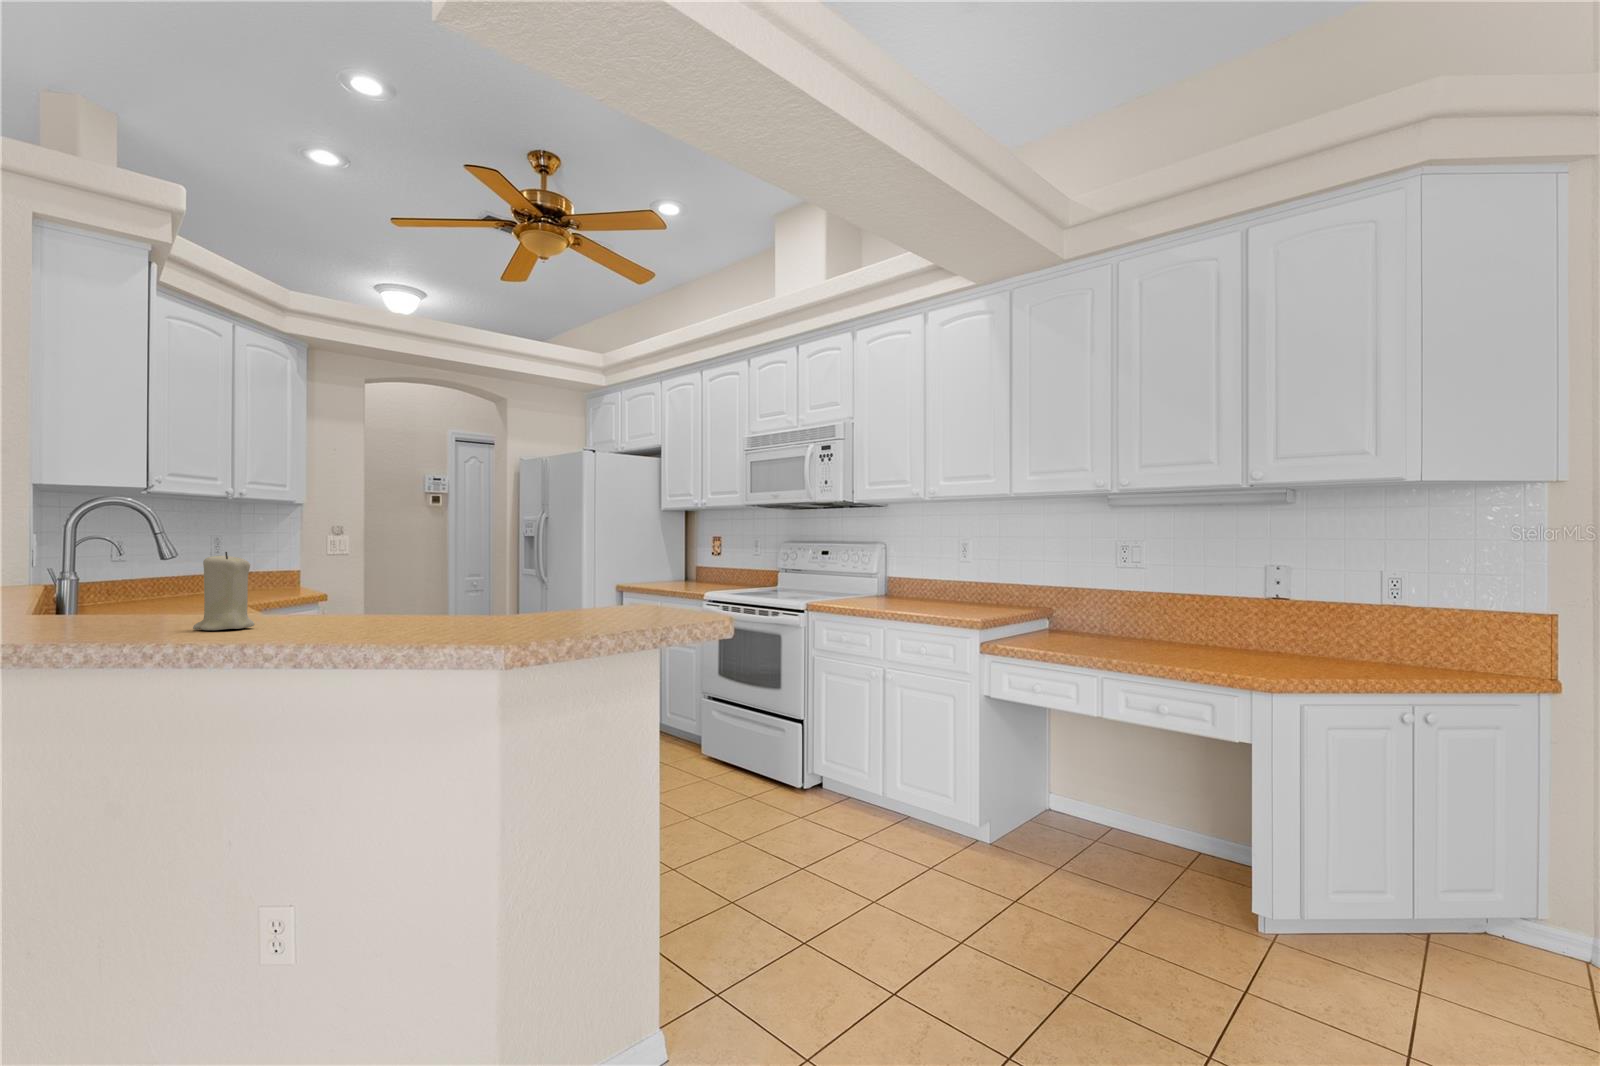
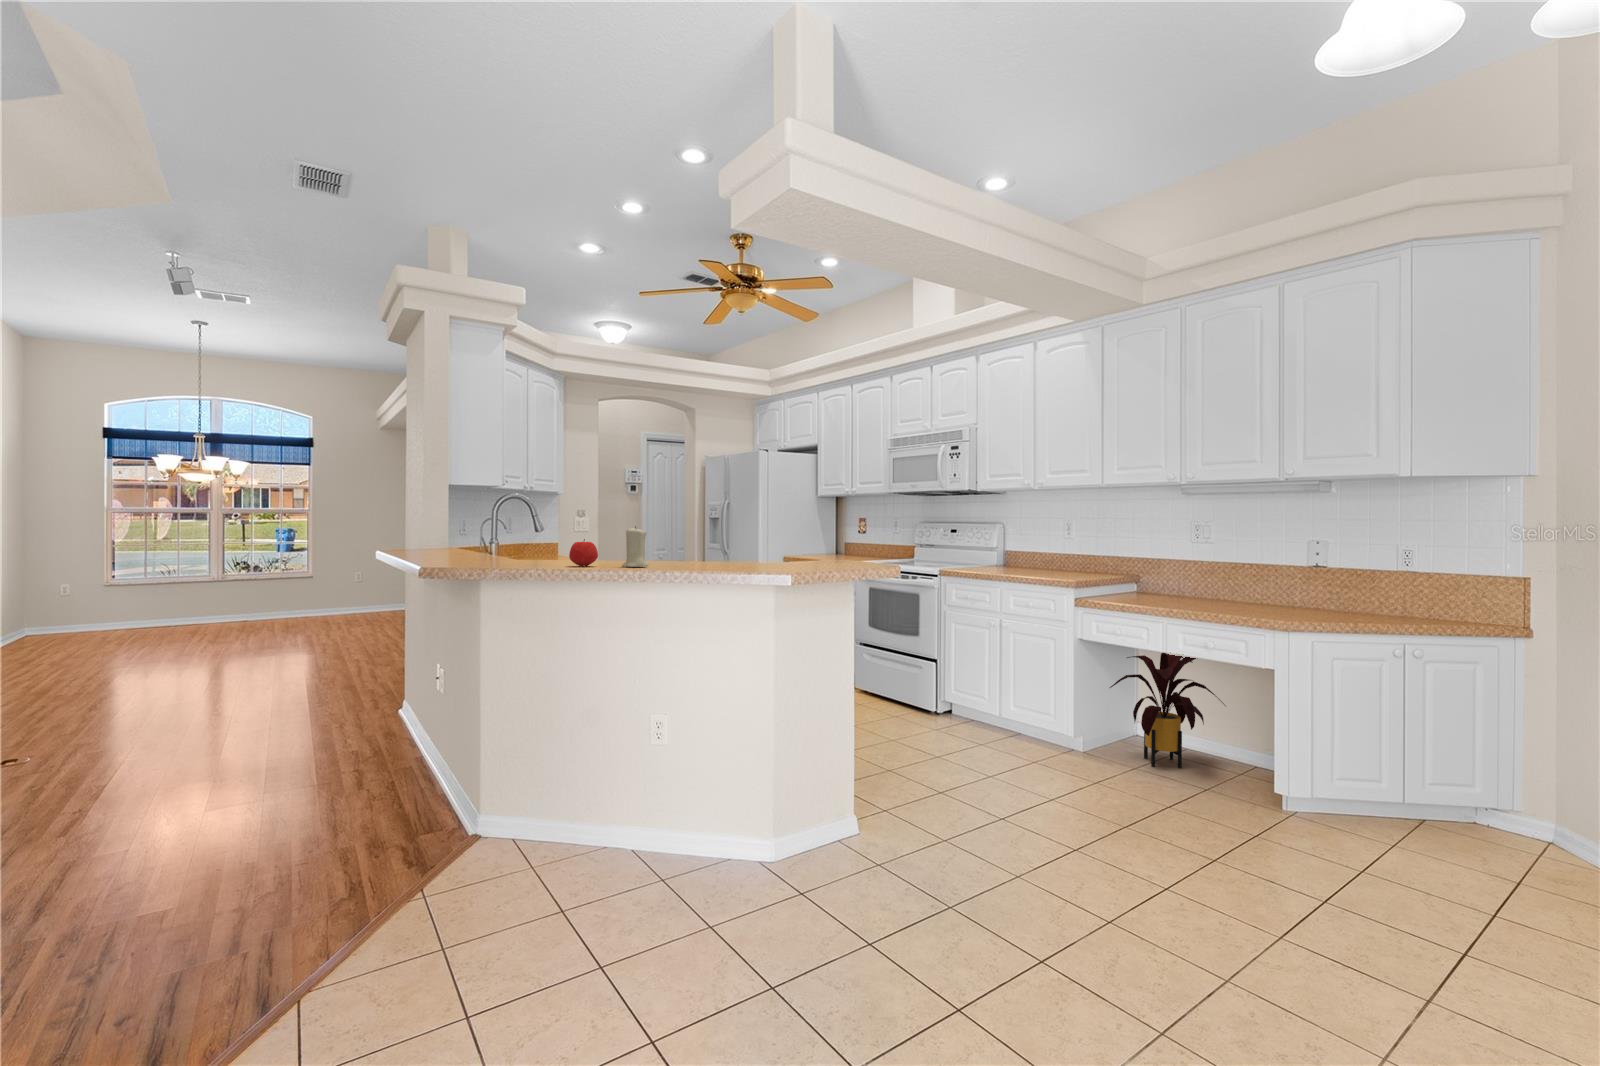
apple: none [74,577,148,630] -> present [569,539,598,566]
house plant: none [1025,709,1172,867] -> present [1110,653,1226,768]

